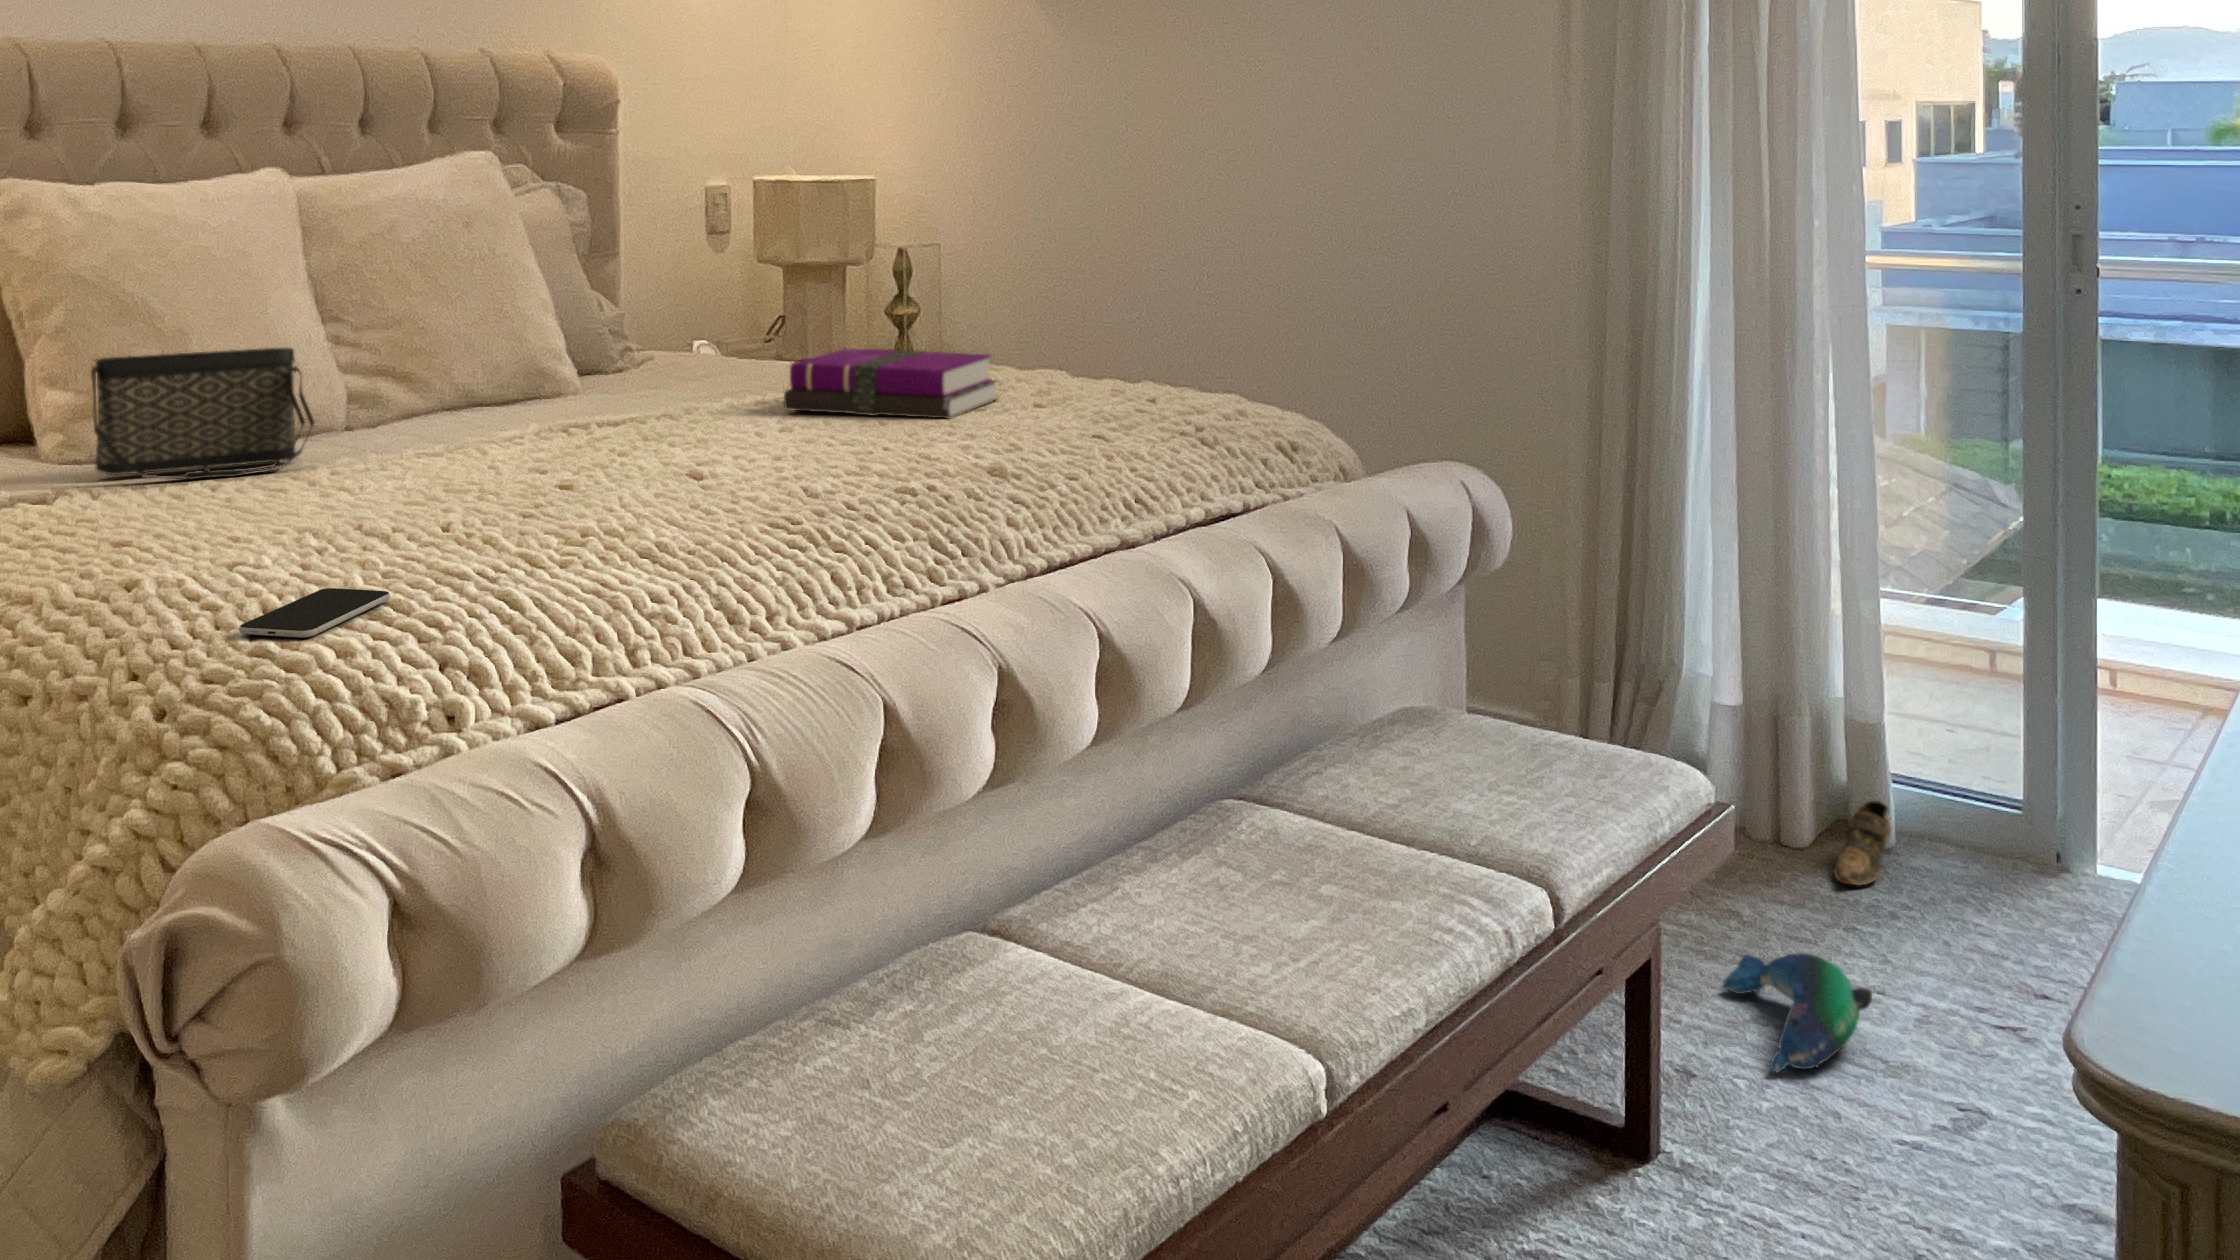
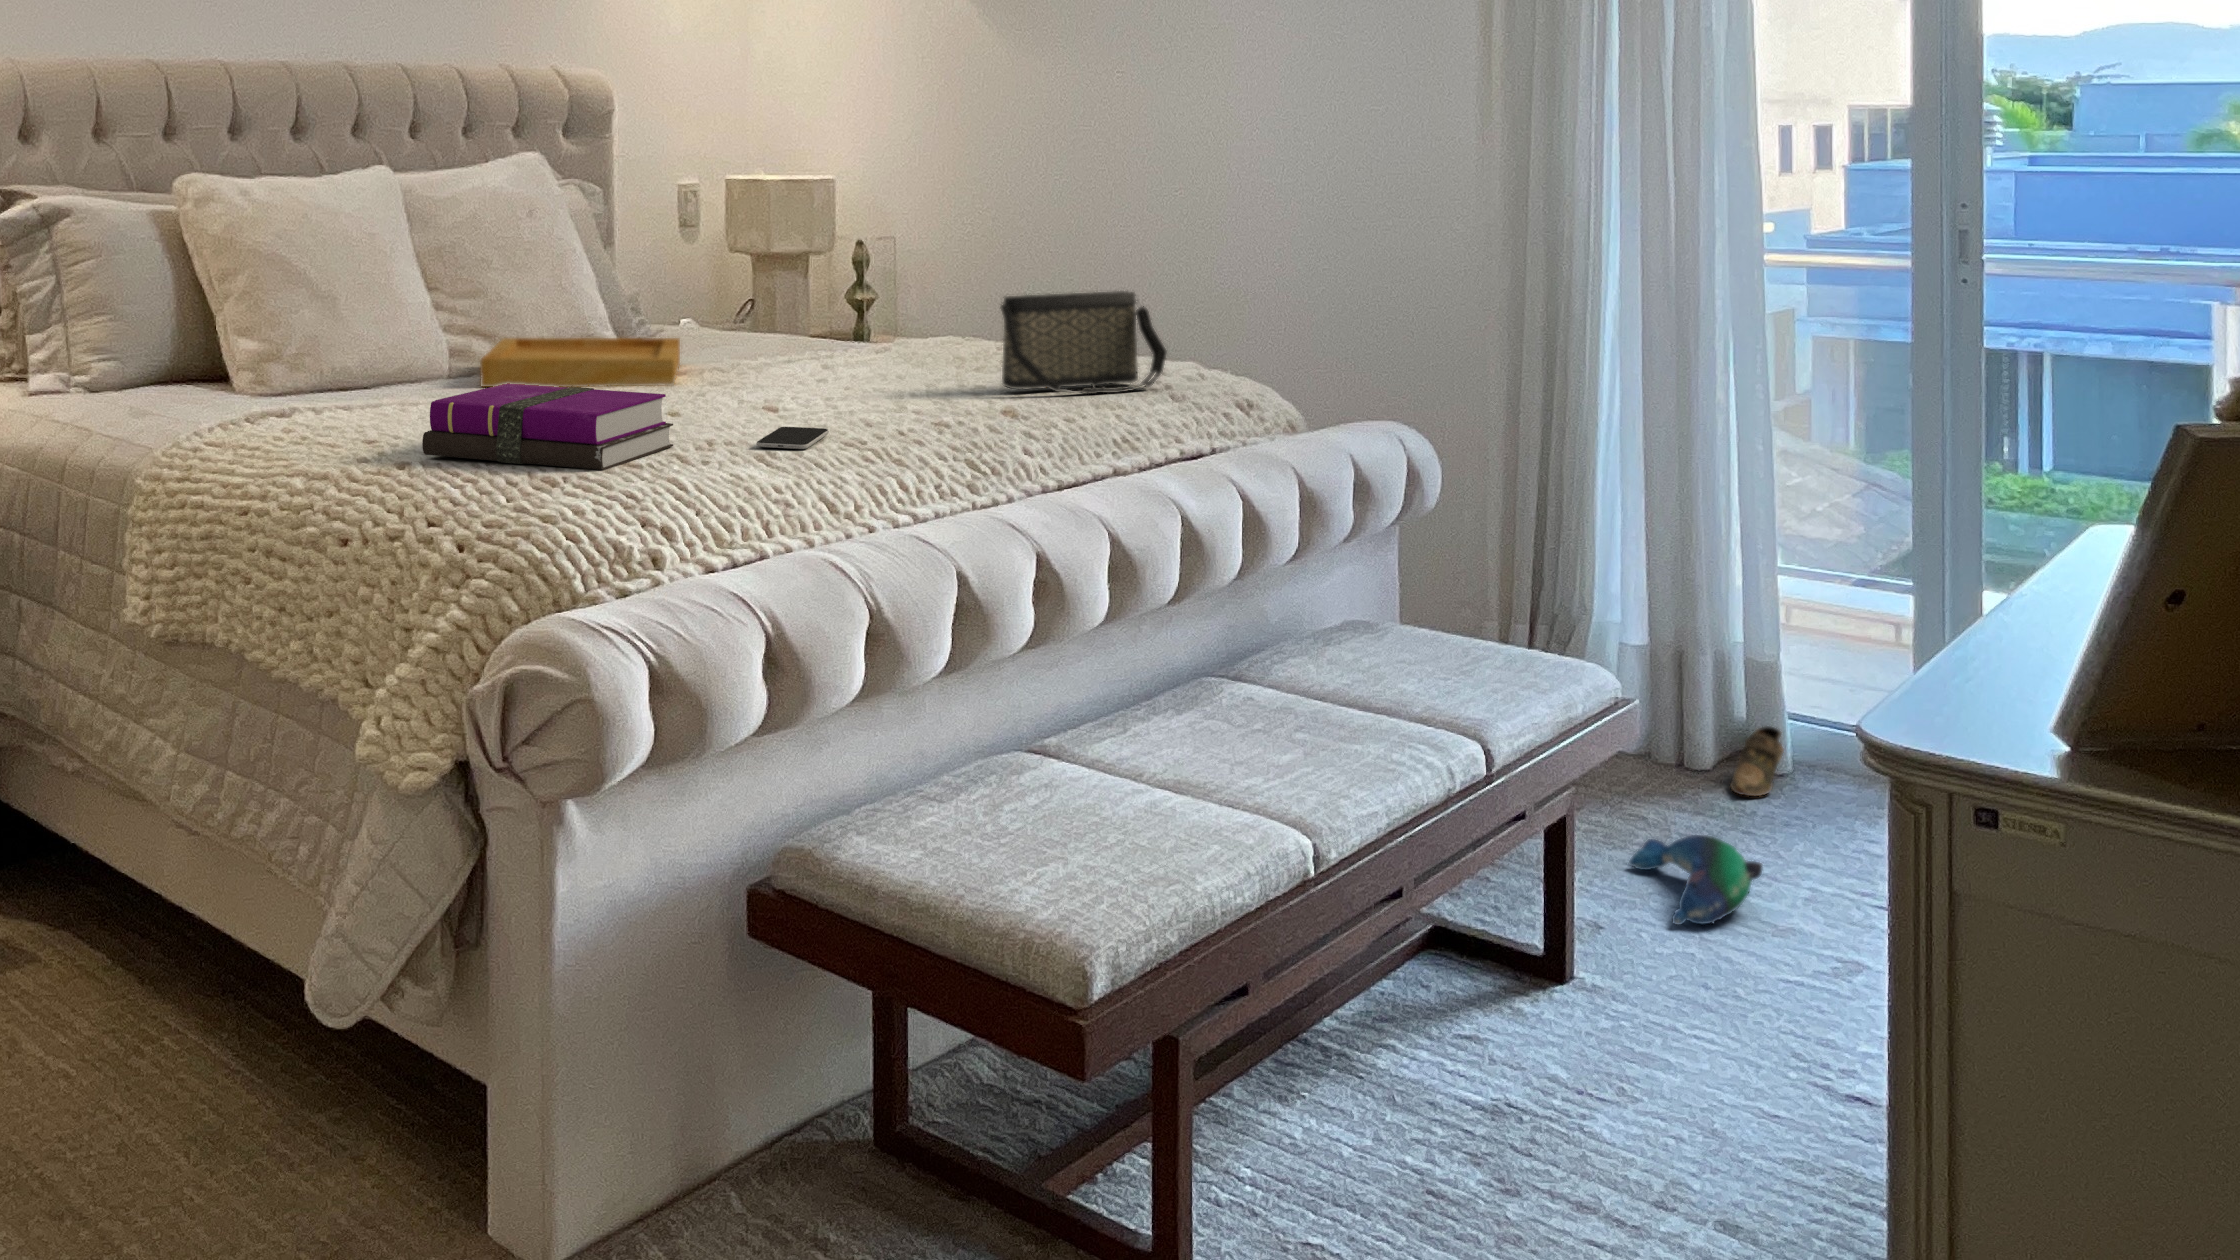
handbag: present [91,348,314,480] -> present [1001,291,1167,394]
notebook: present [784,349,997,418] -> present [422,383,673,470]
tray: none [362,377,633,447] -> present [480,338,680,387]
smartphone: present [239,588,390,638] -> present [756,427,829,449]

